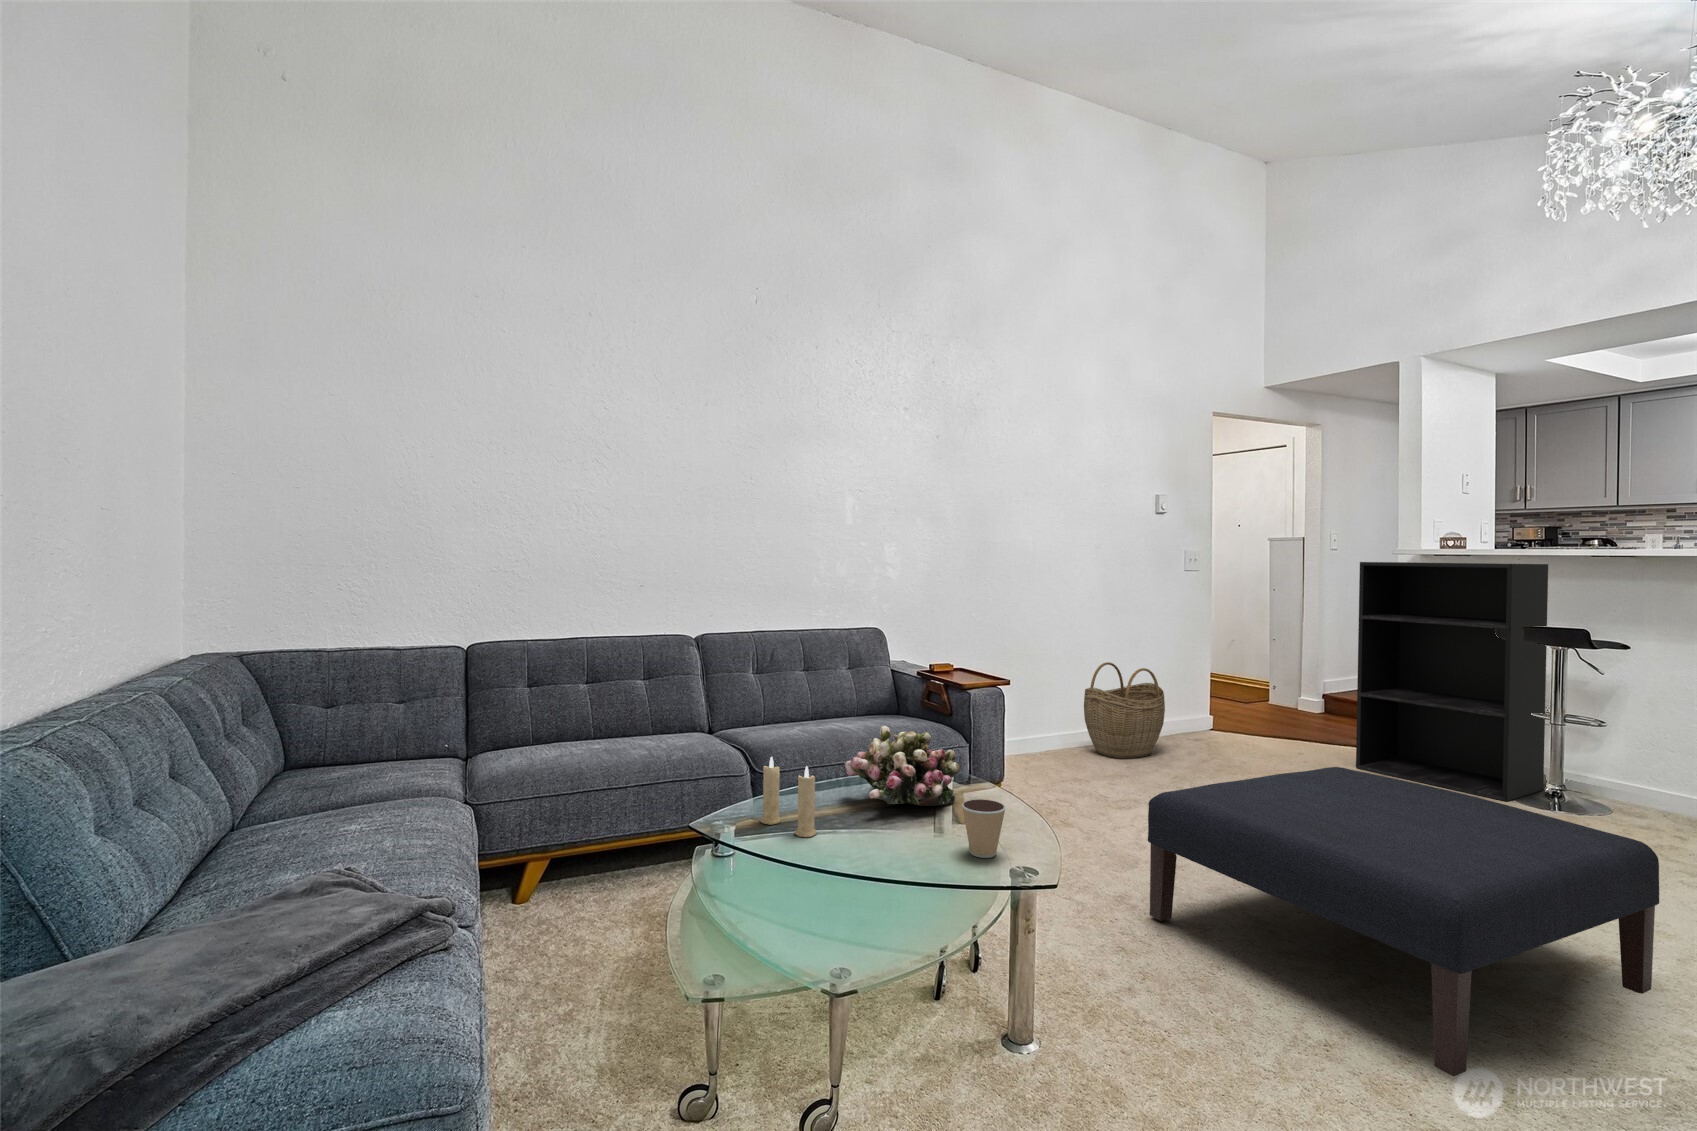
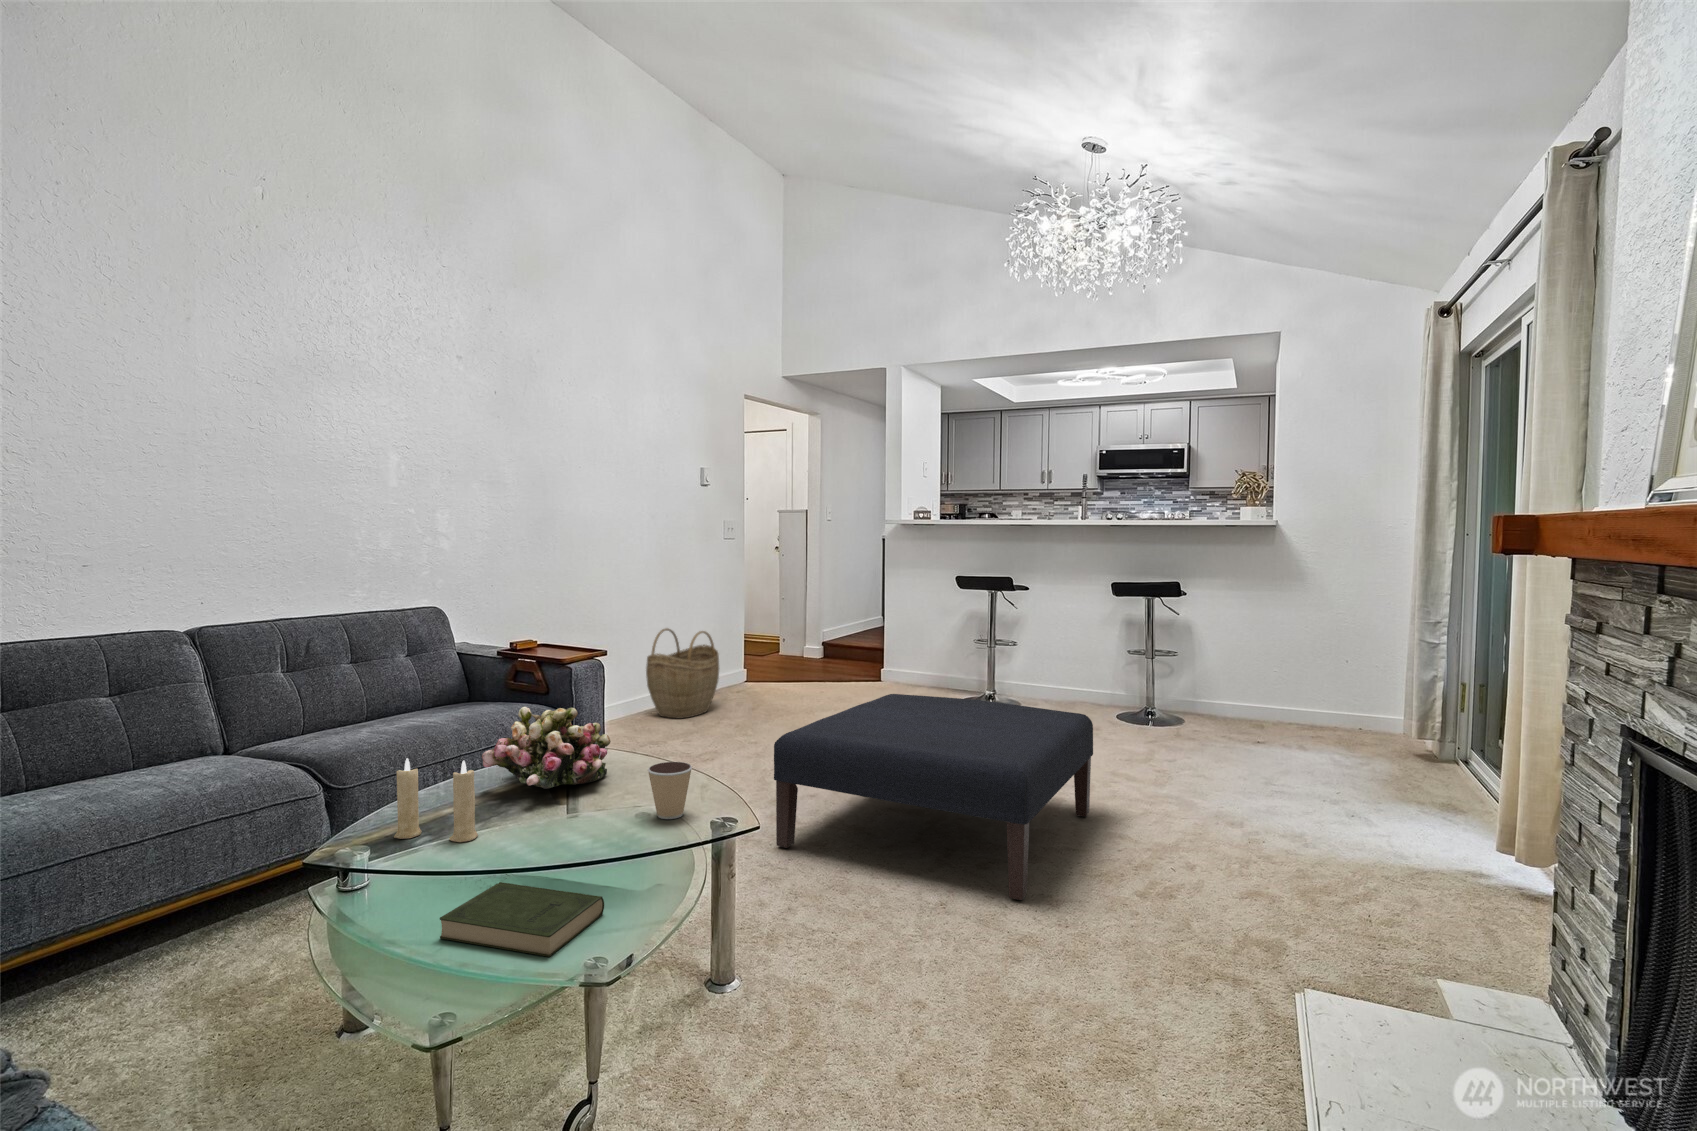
bookshelf: present [1356,562,1548,801] -> none [865,530,983,708]
book: none [744,879,874,955] -> present [440,882,604,956]

